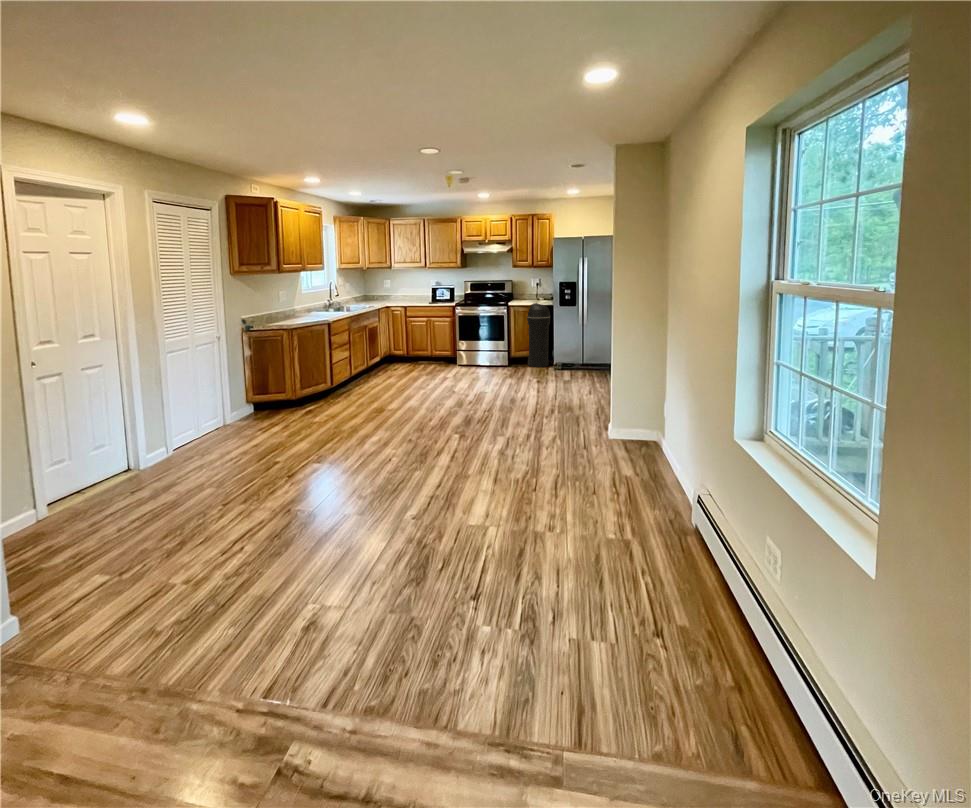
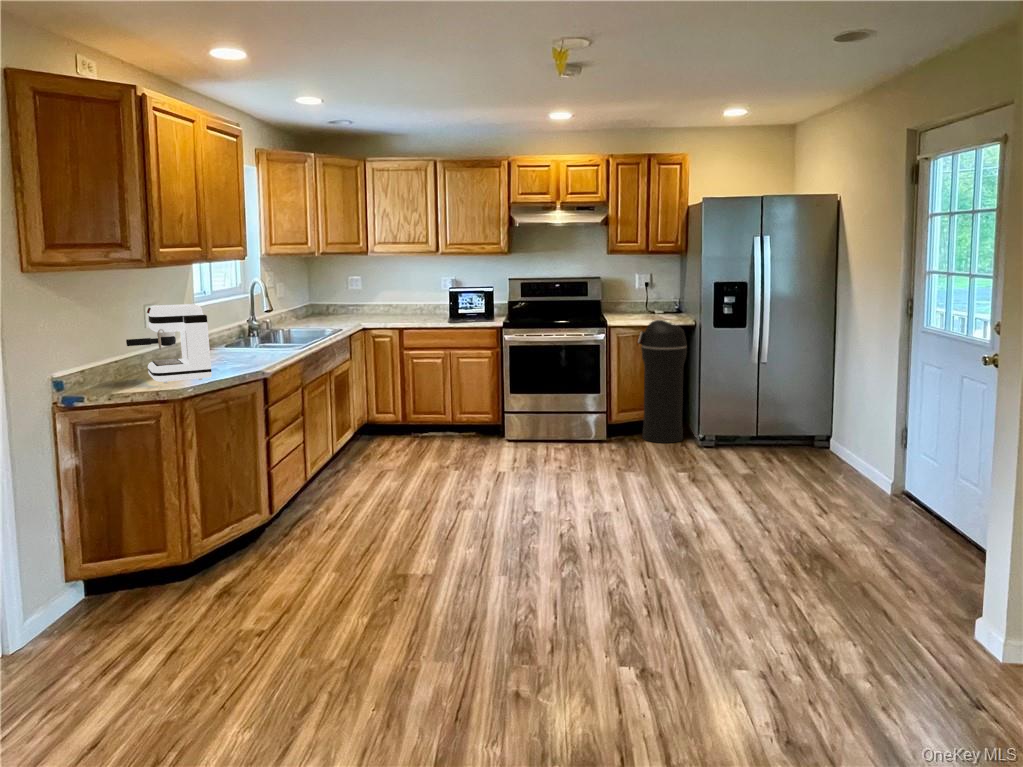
coffee maker: none [270,291,305,324] -> present [126,304,212,383]

